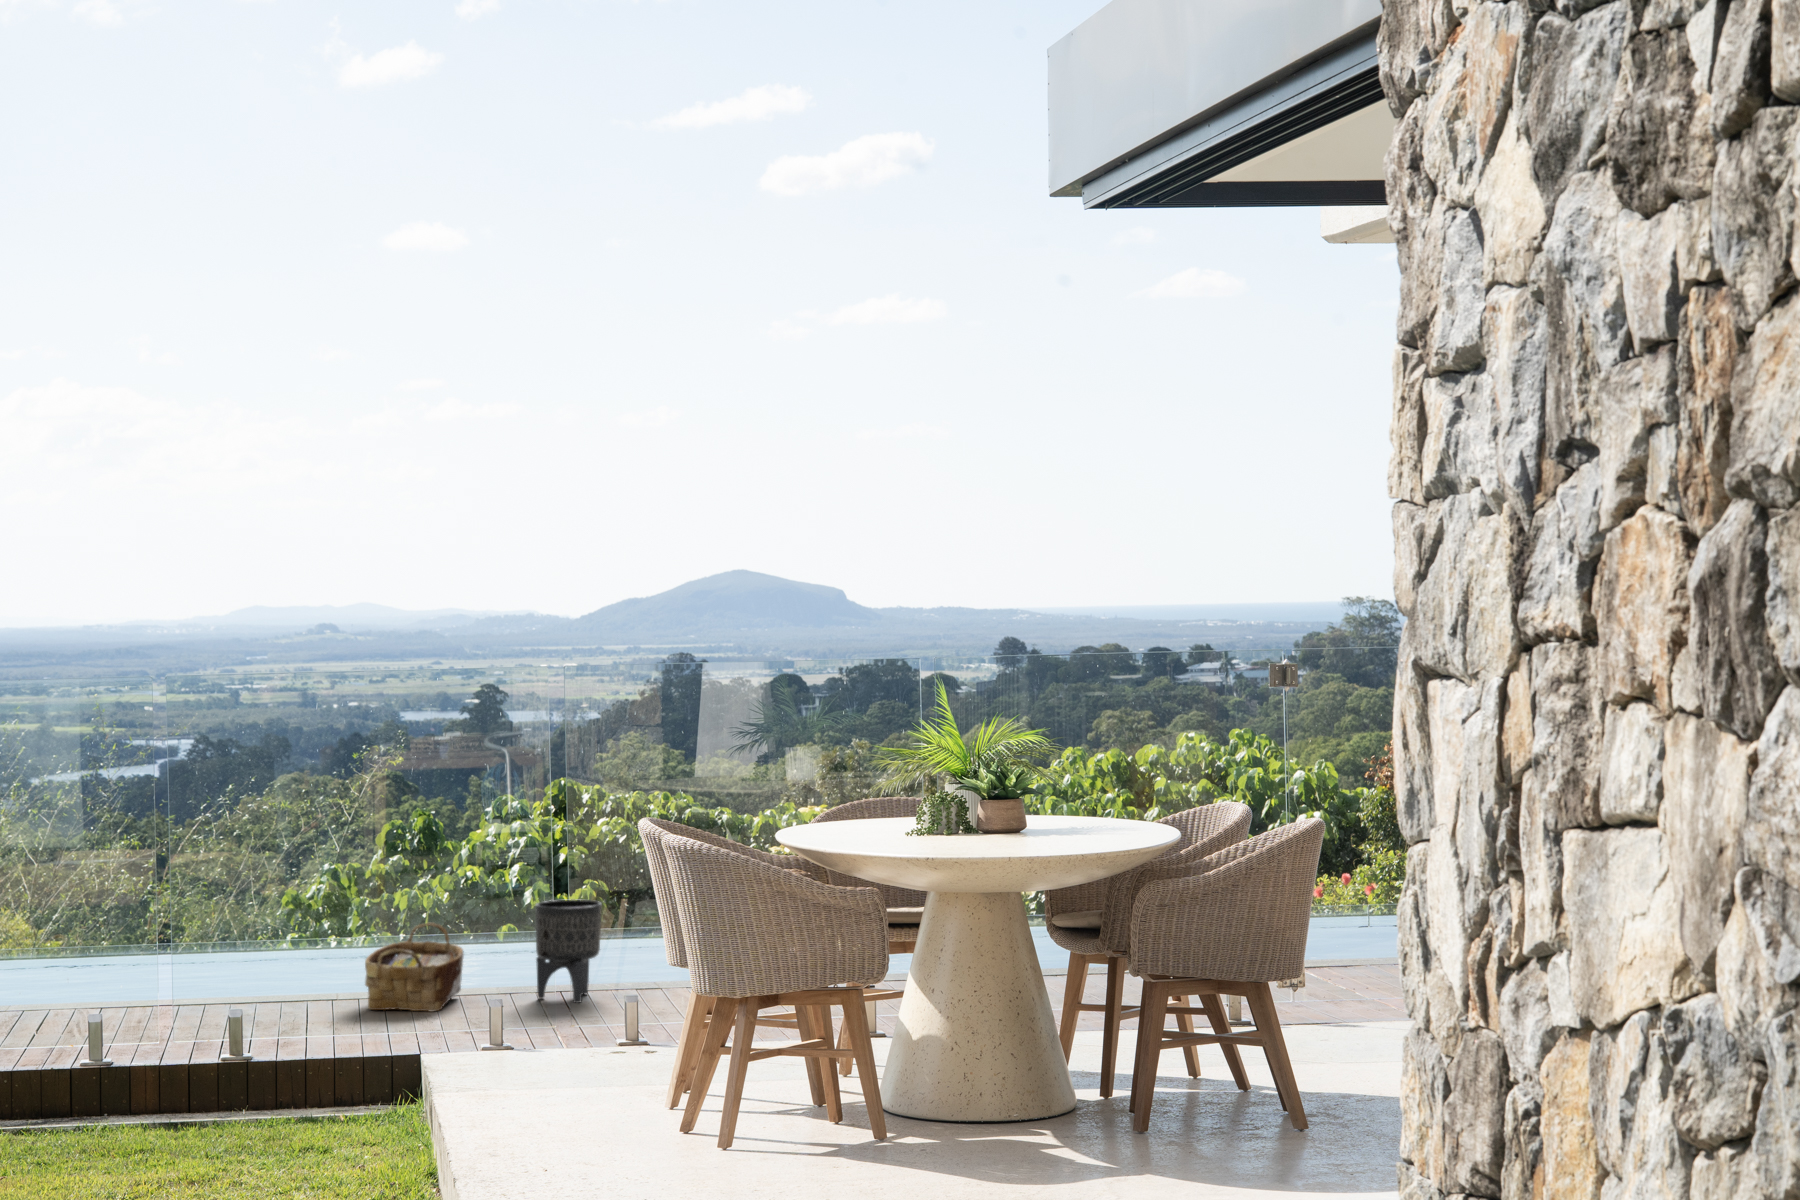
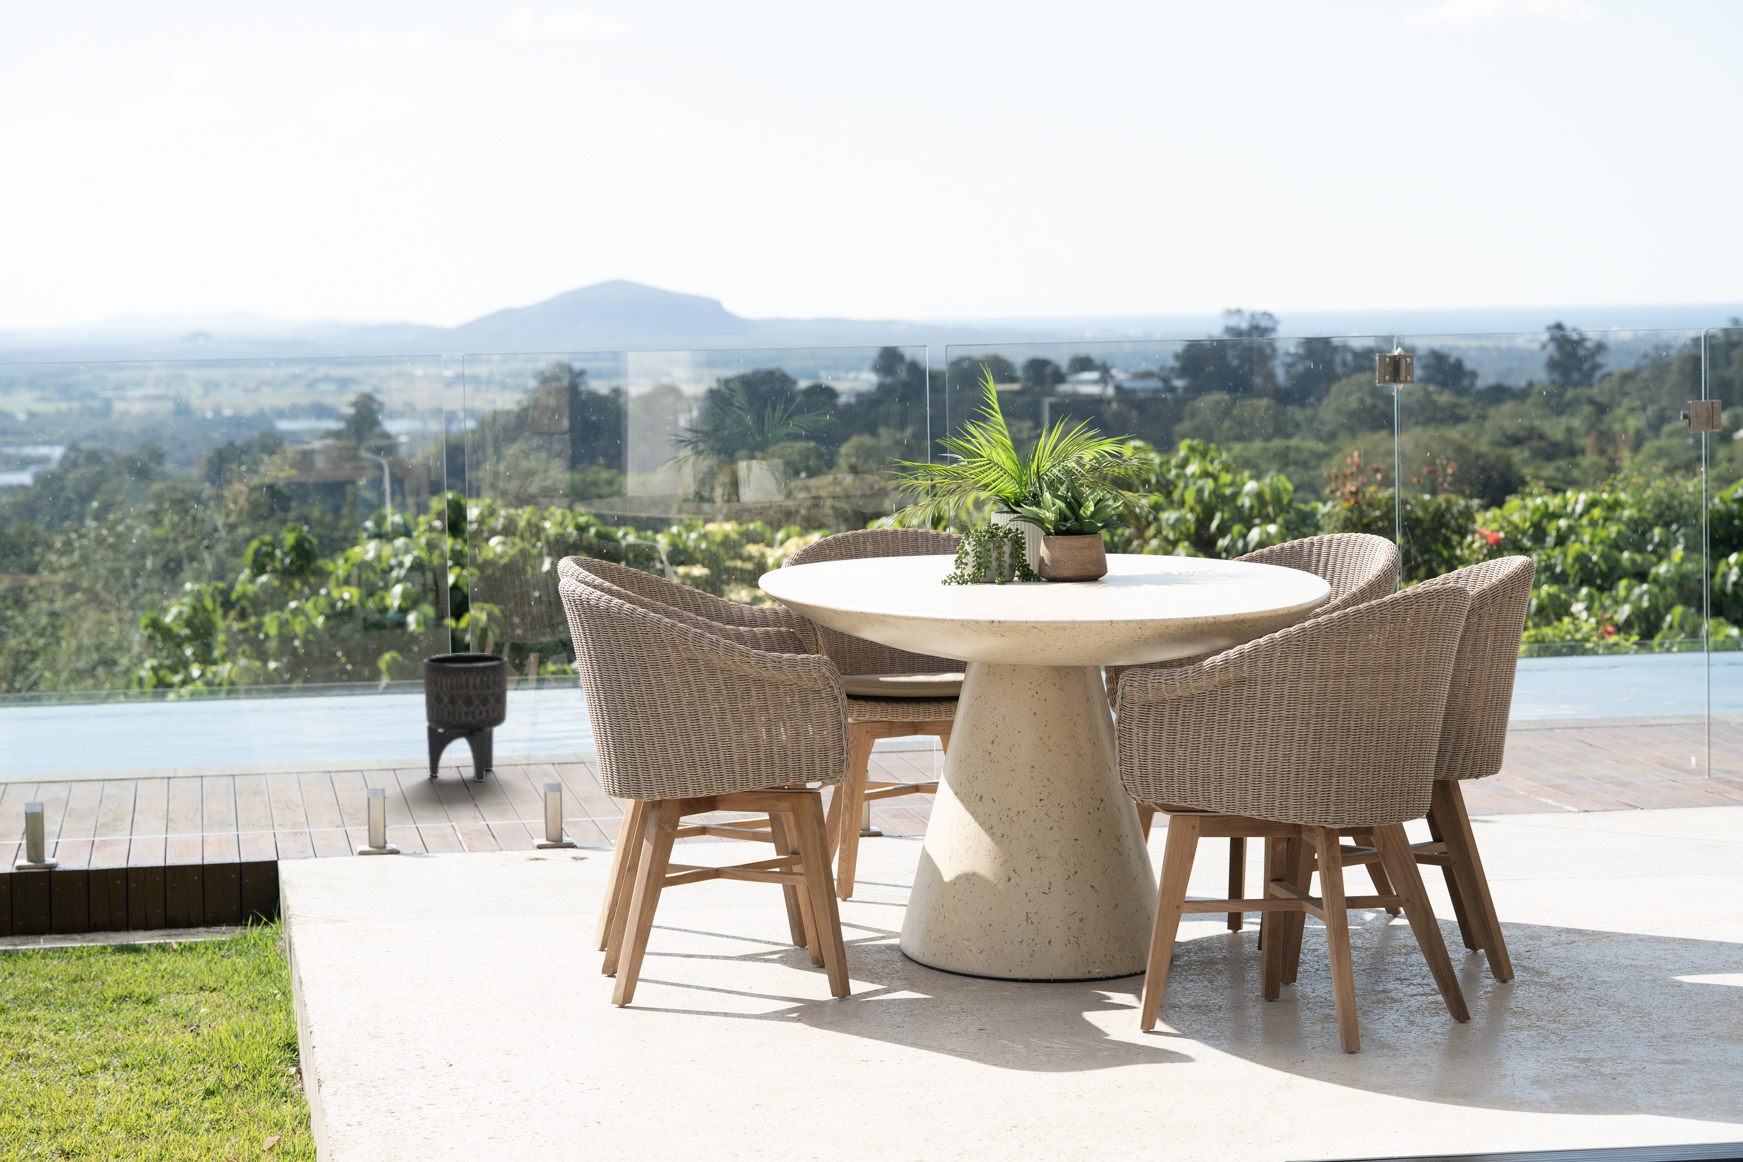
woven basket: present [365,923,463,1012] -> none [207,682,334,796]

